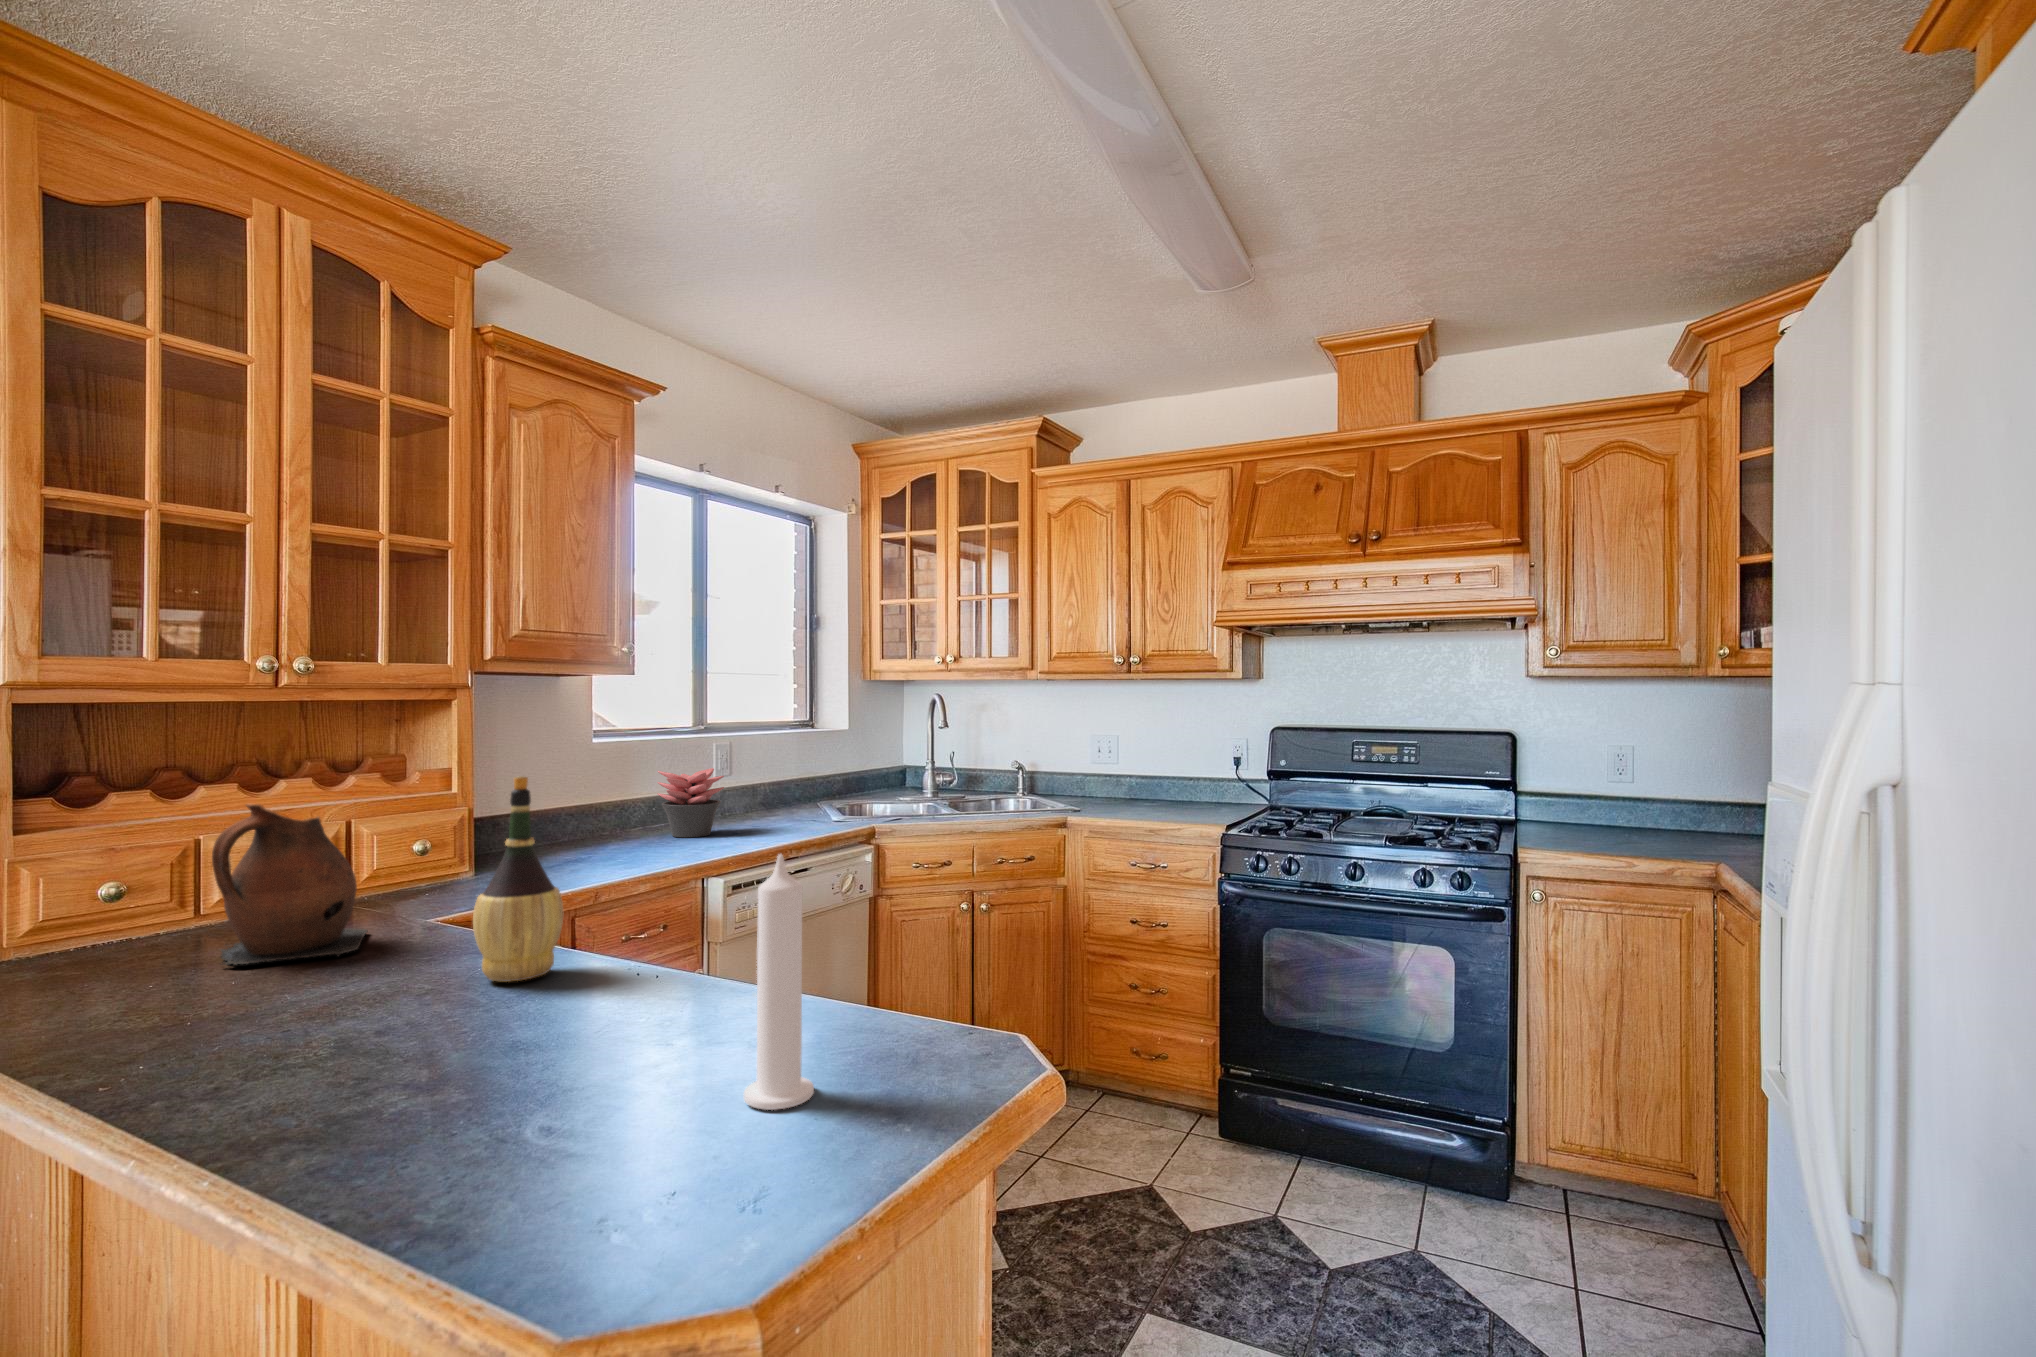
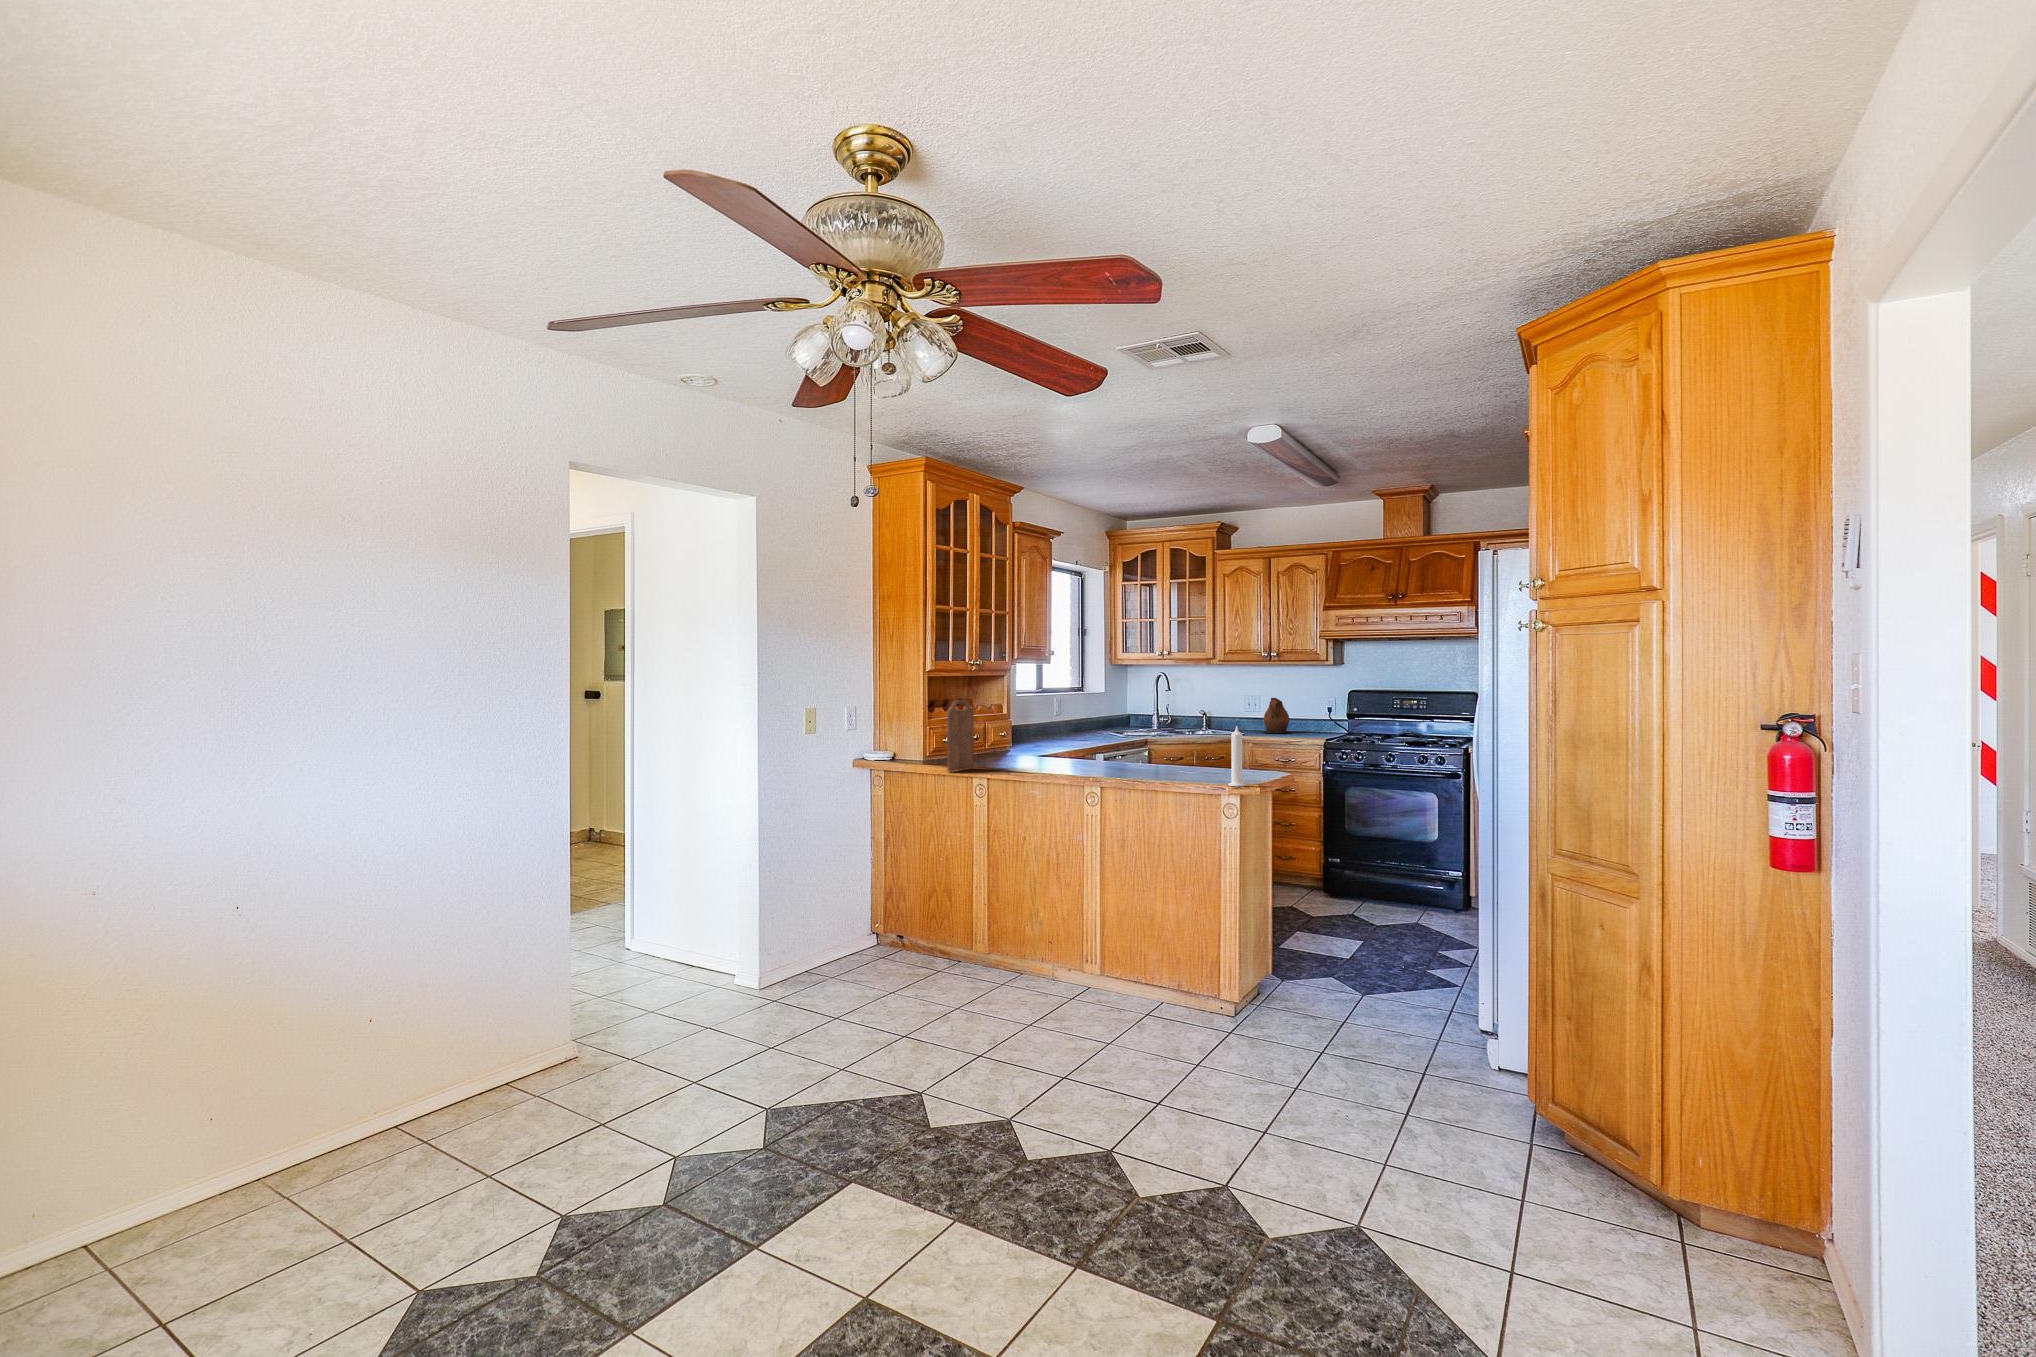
cutting board: none [59,740,218,960] -> present [947,700,974,772]
succulent plant: present [657,768,724,837] -> none [1046,713,1077,746]
wine bottle: present [473,776,563,981] -> none [1100,710,1126,774]
ceramic pitcher: present [212,804,368,965] -> present [1262,698,1293,733]

